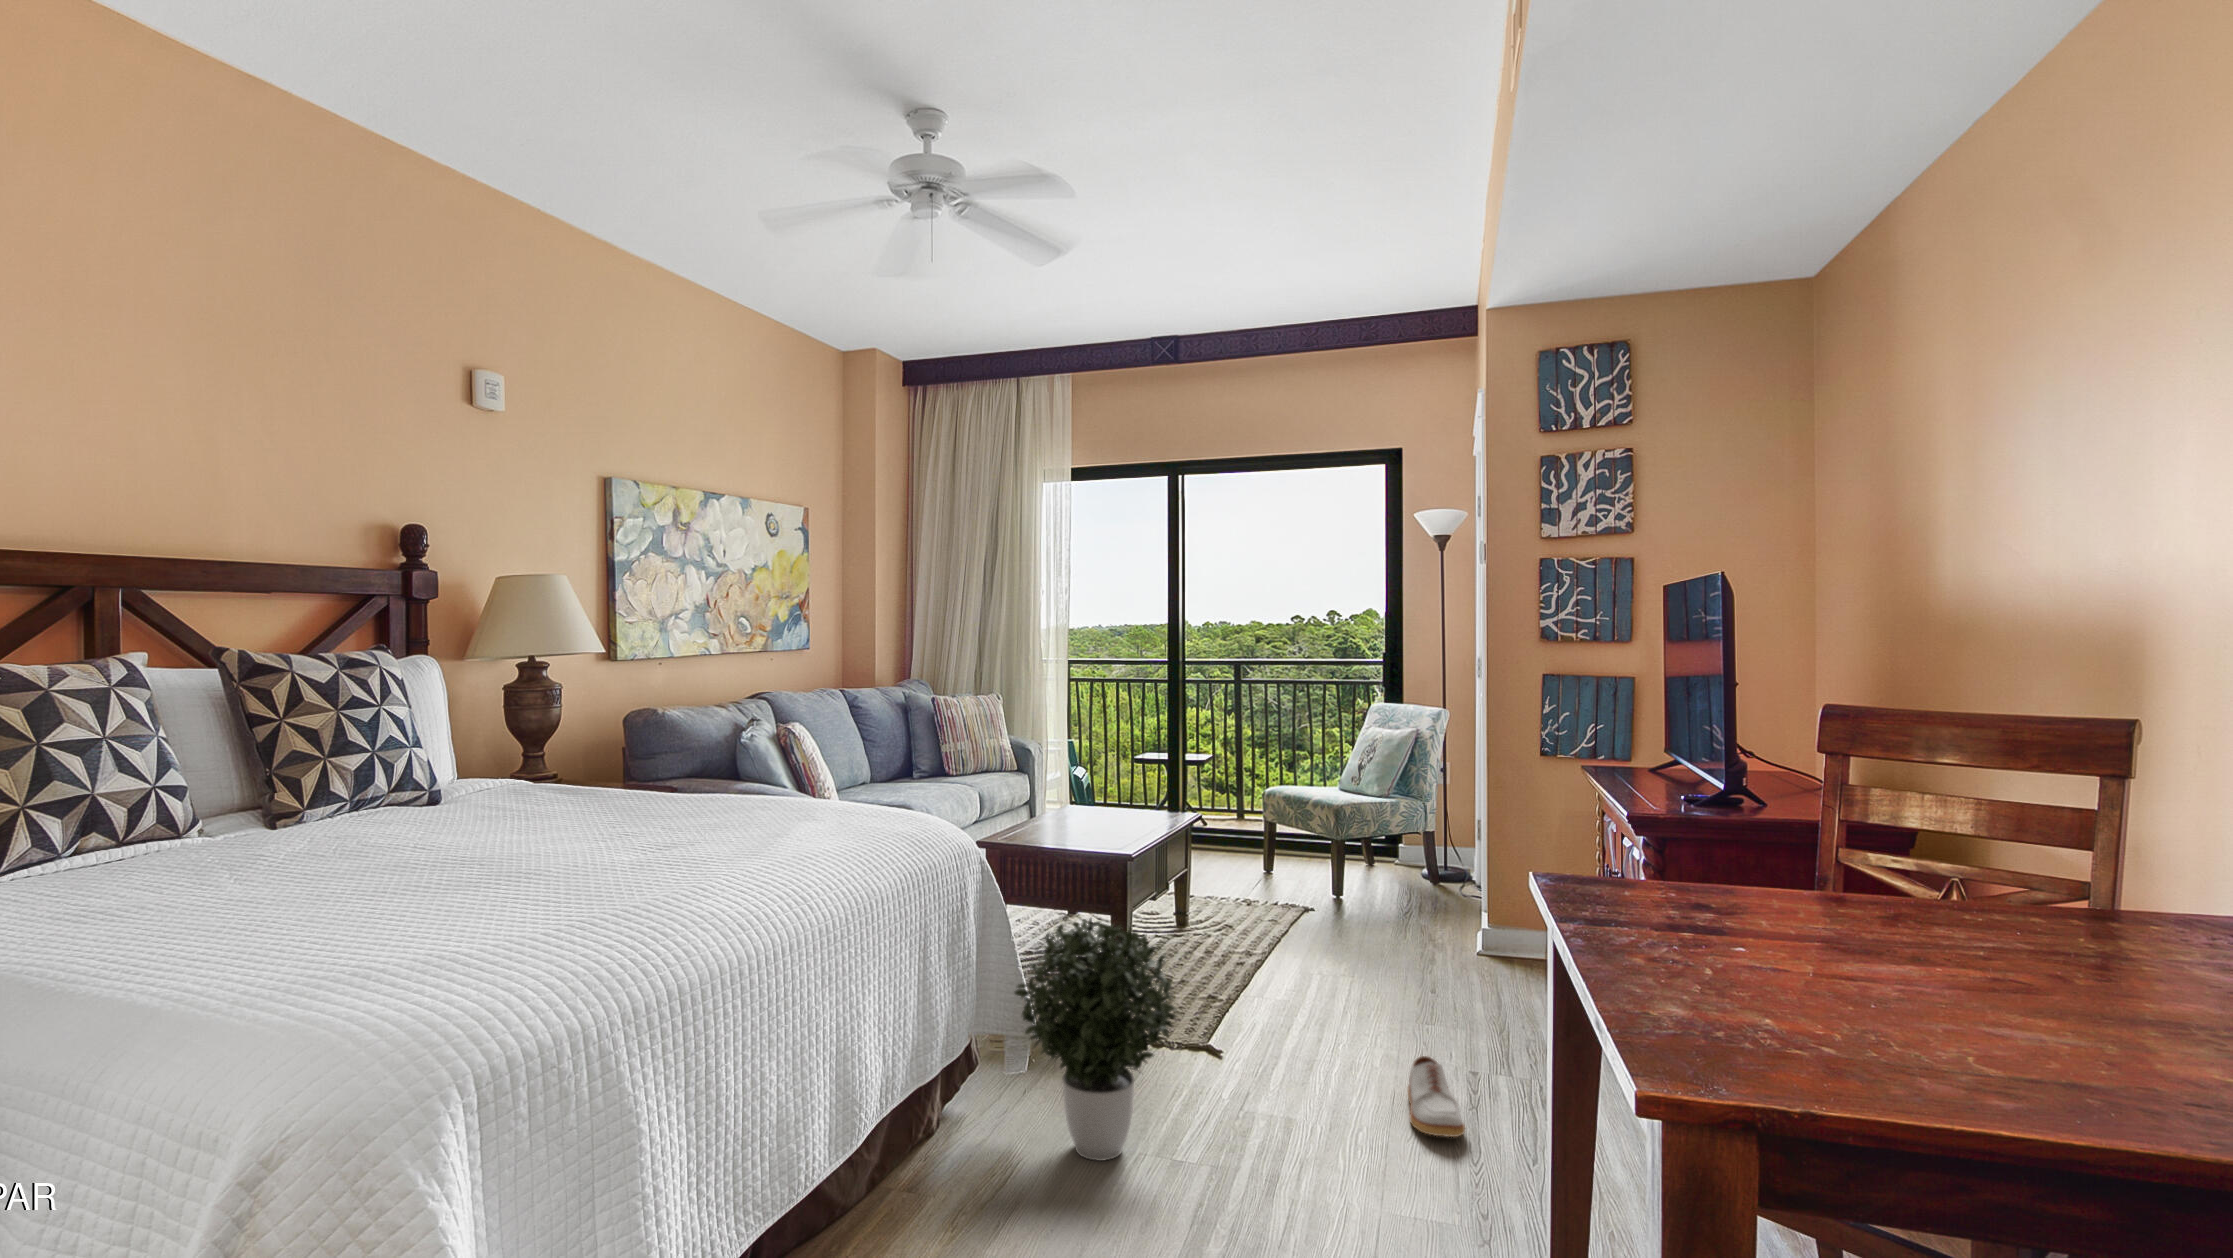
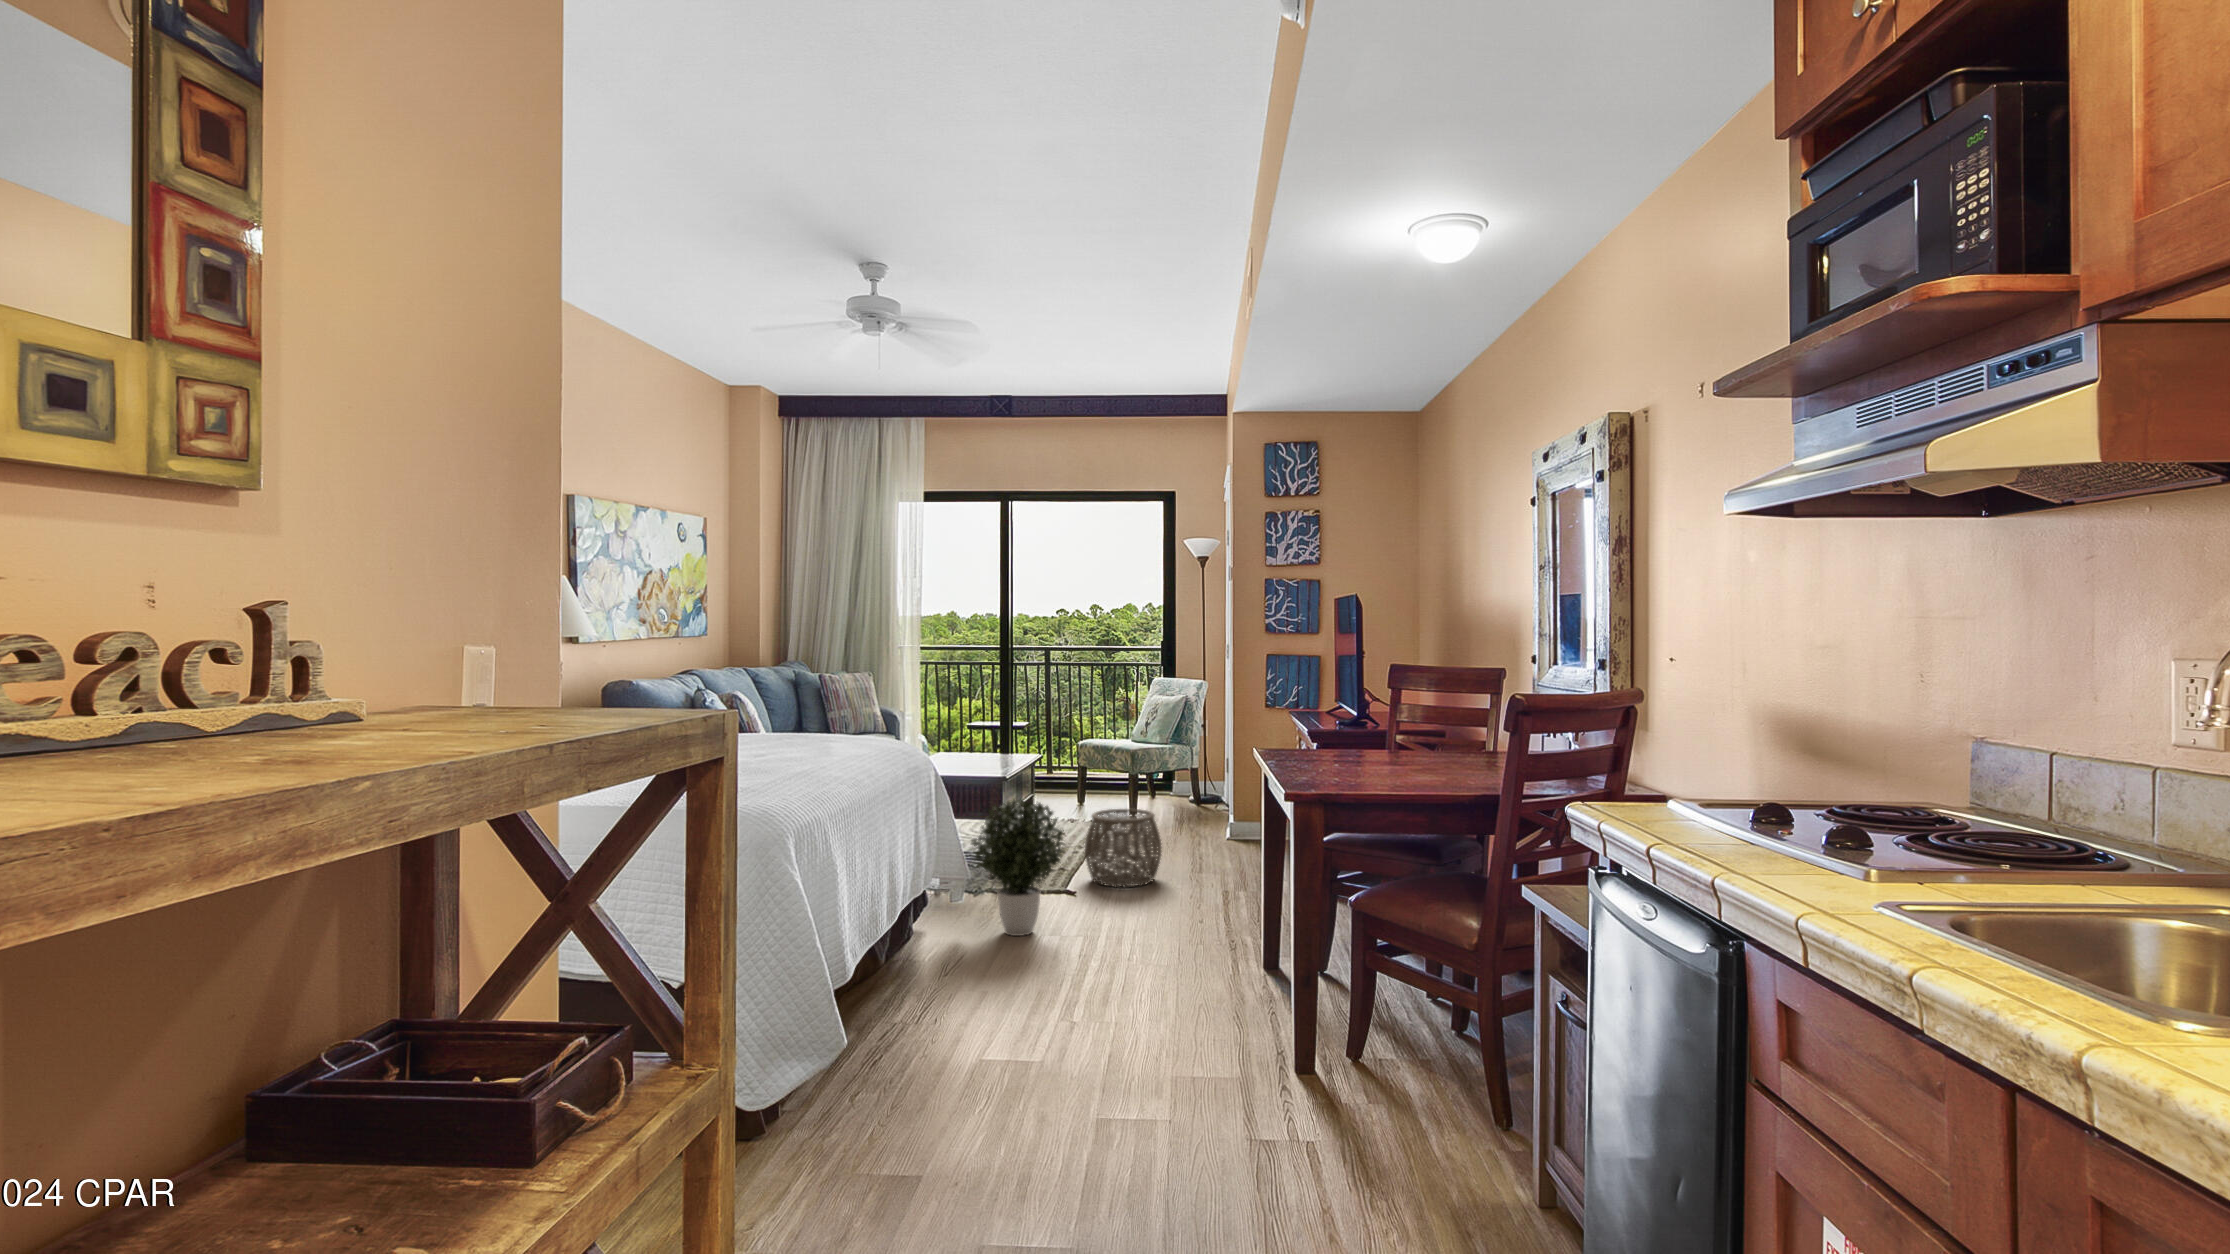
woven basket: none [1238,917,1368,1056] -> present [1085,809,1162,887]
shoe: present [1408,1056,1465,1137] -> none [1187,874,1219,909]

